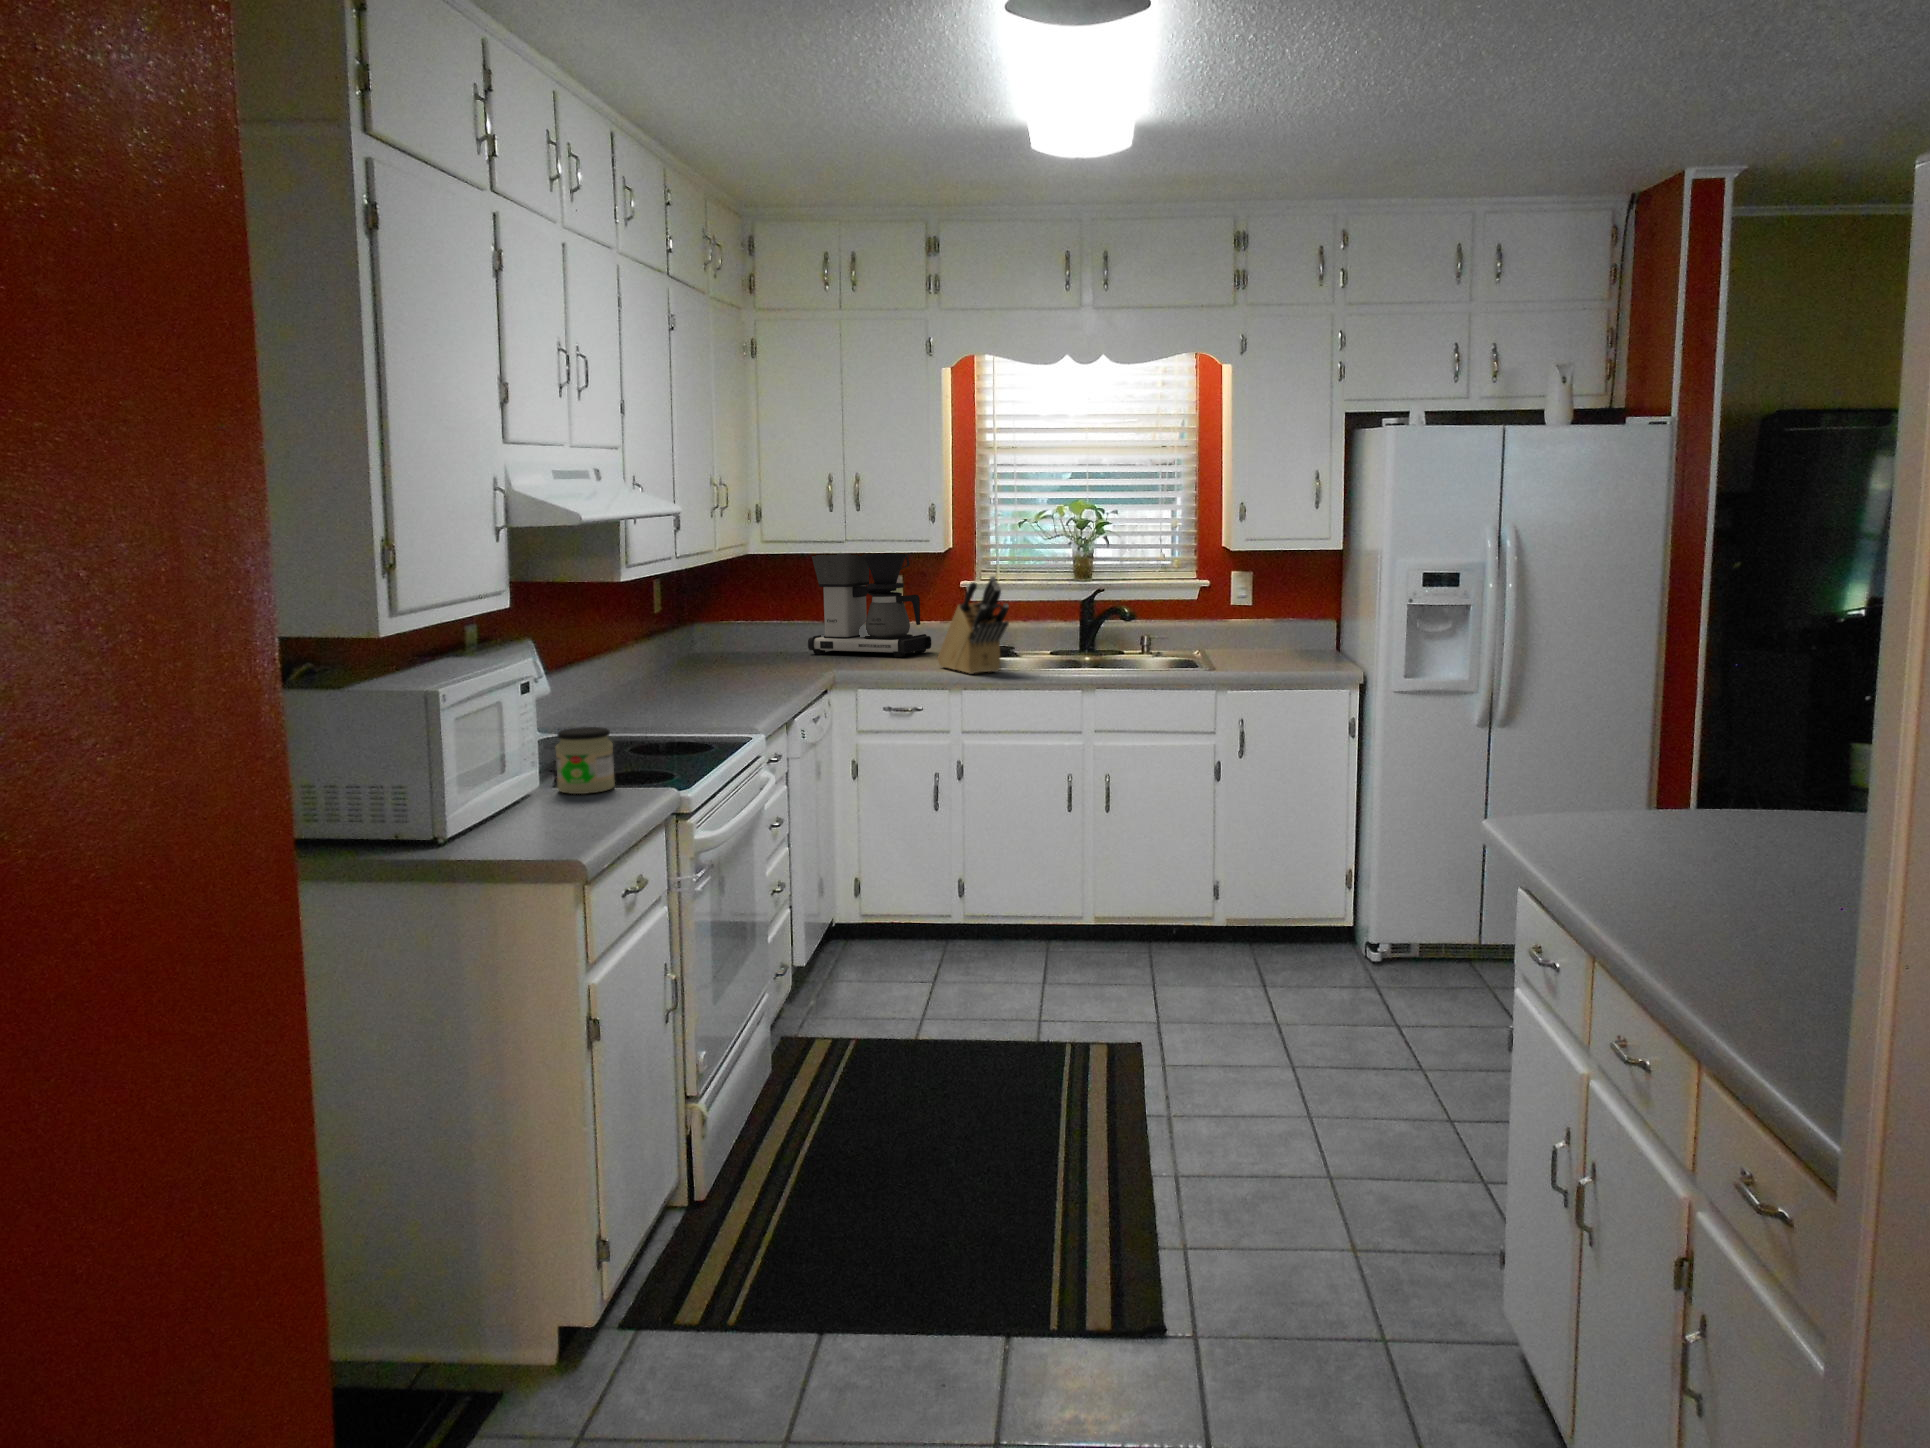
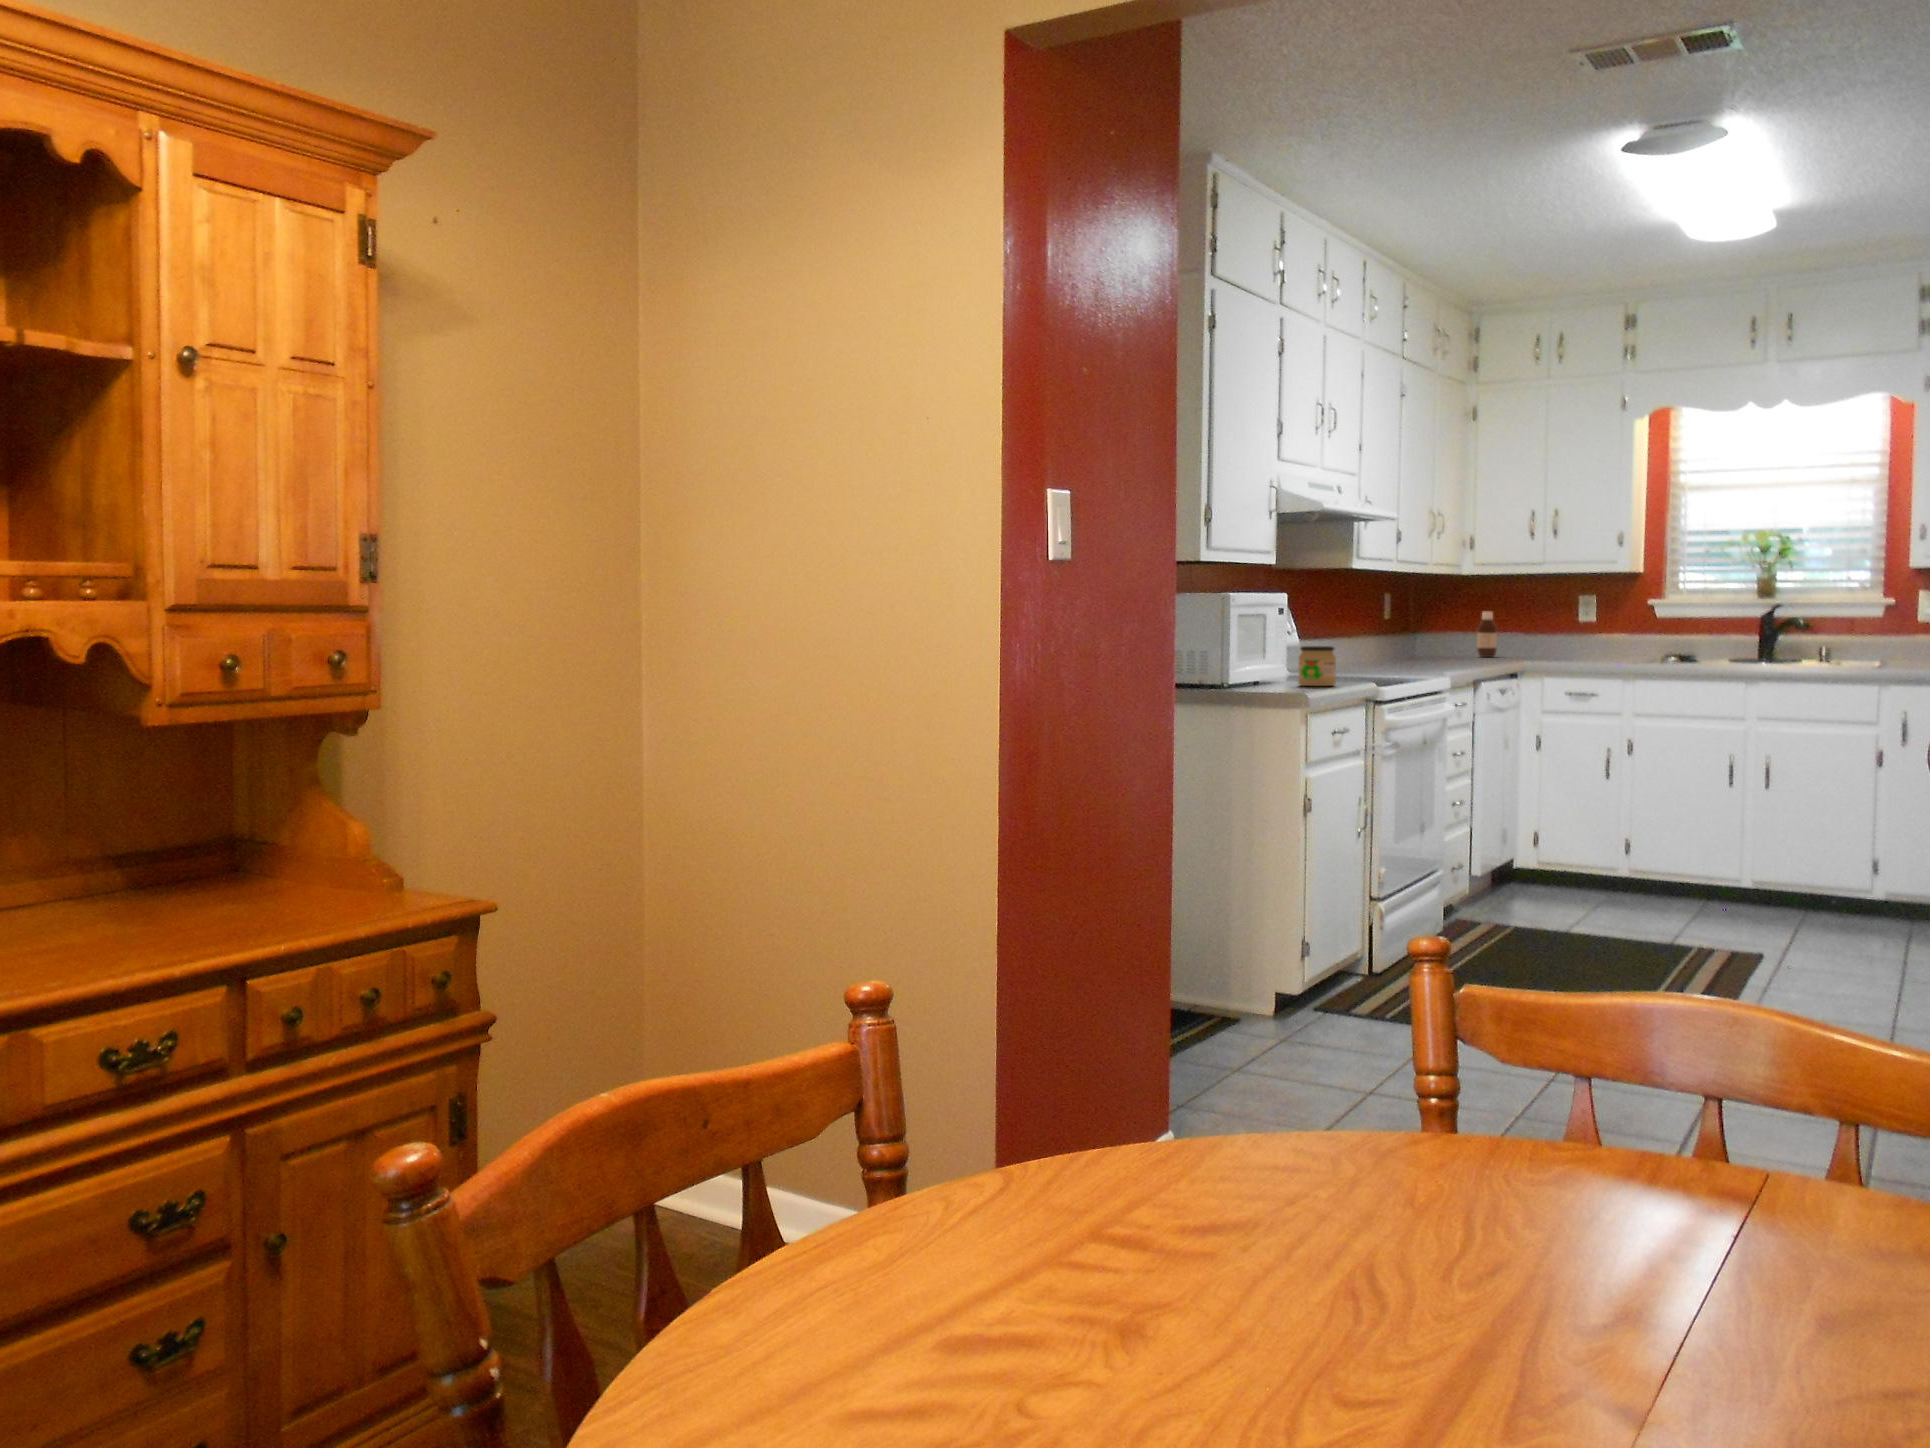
coffee maker: present [808,554,931,657] -> none [1510,565,1620,659]
knife block: present [937,576,1009,674] -> none [1617,585,1678,666]
bottle: none [768,599,792,655] -> present [1477,612,1497,657]

